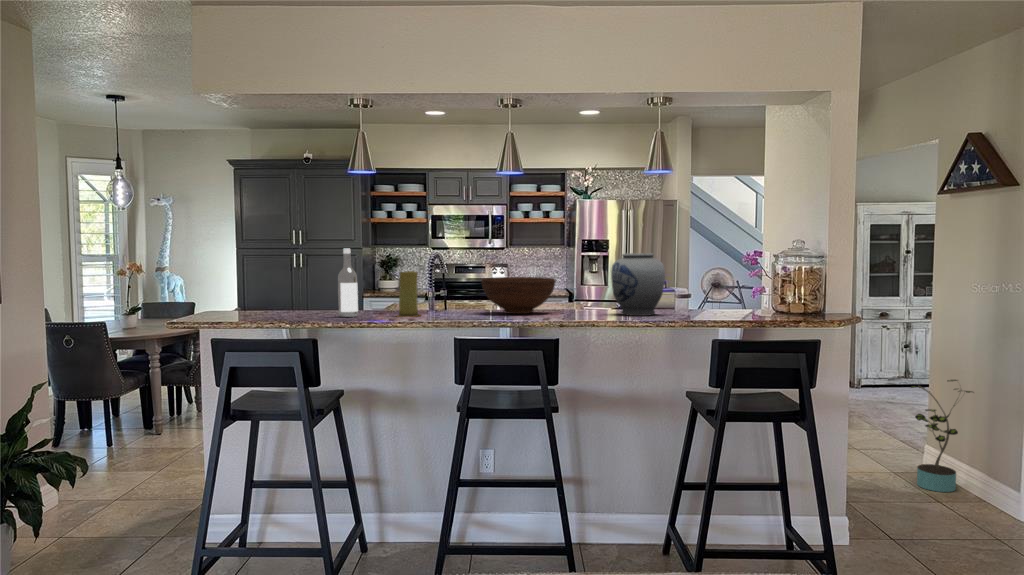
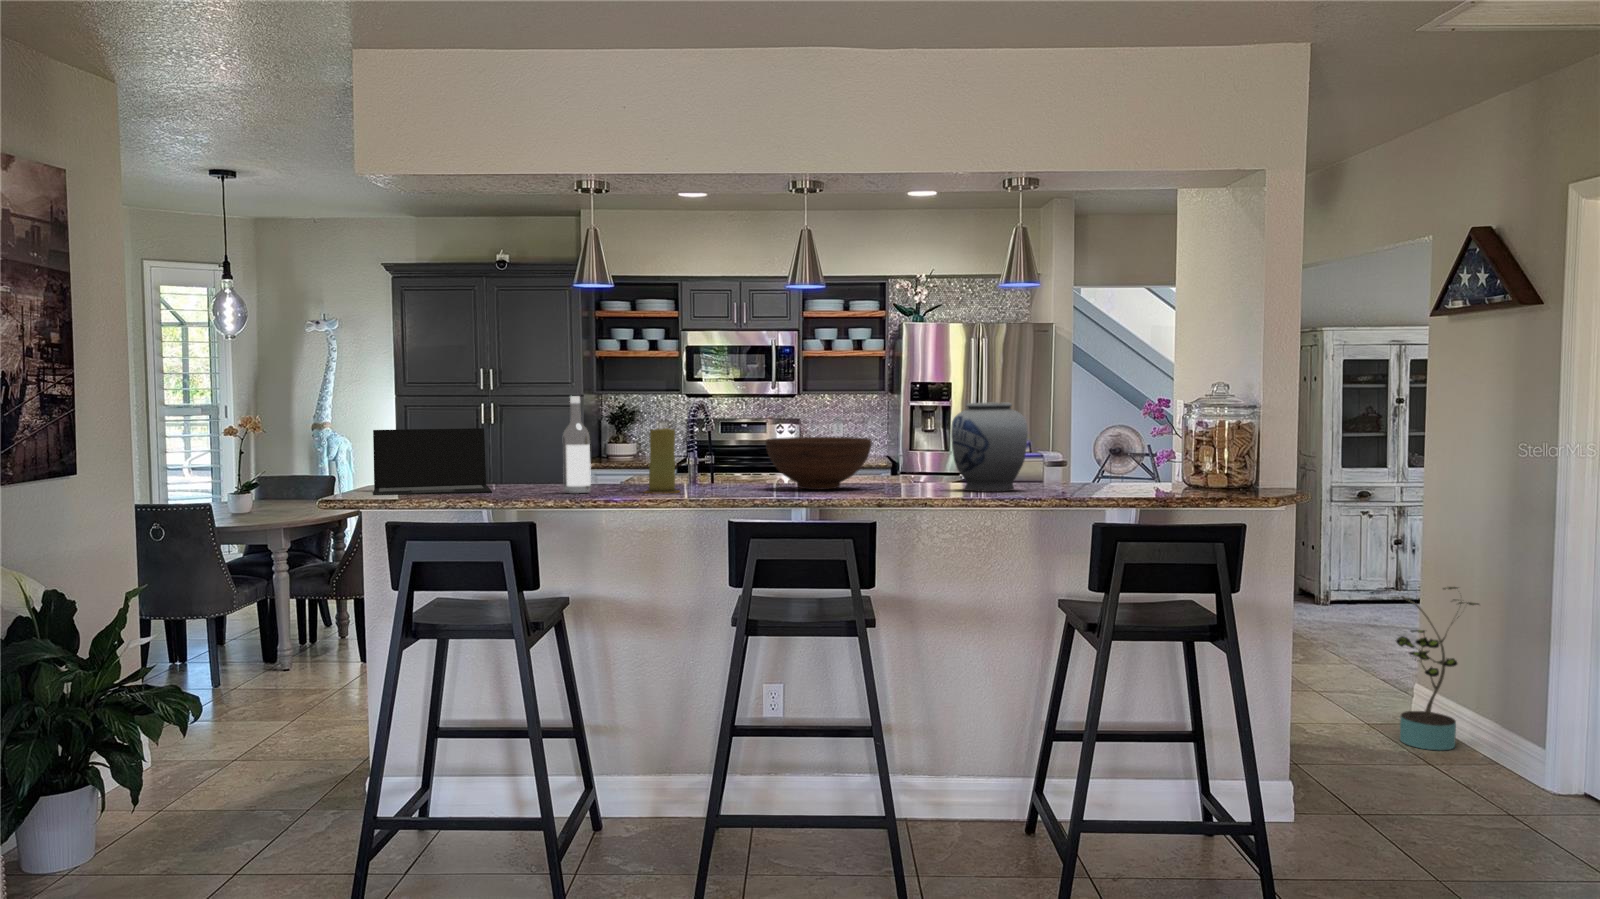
laptop: none [204,271,289,320] -> present [373,428,492,495]

